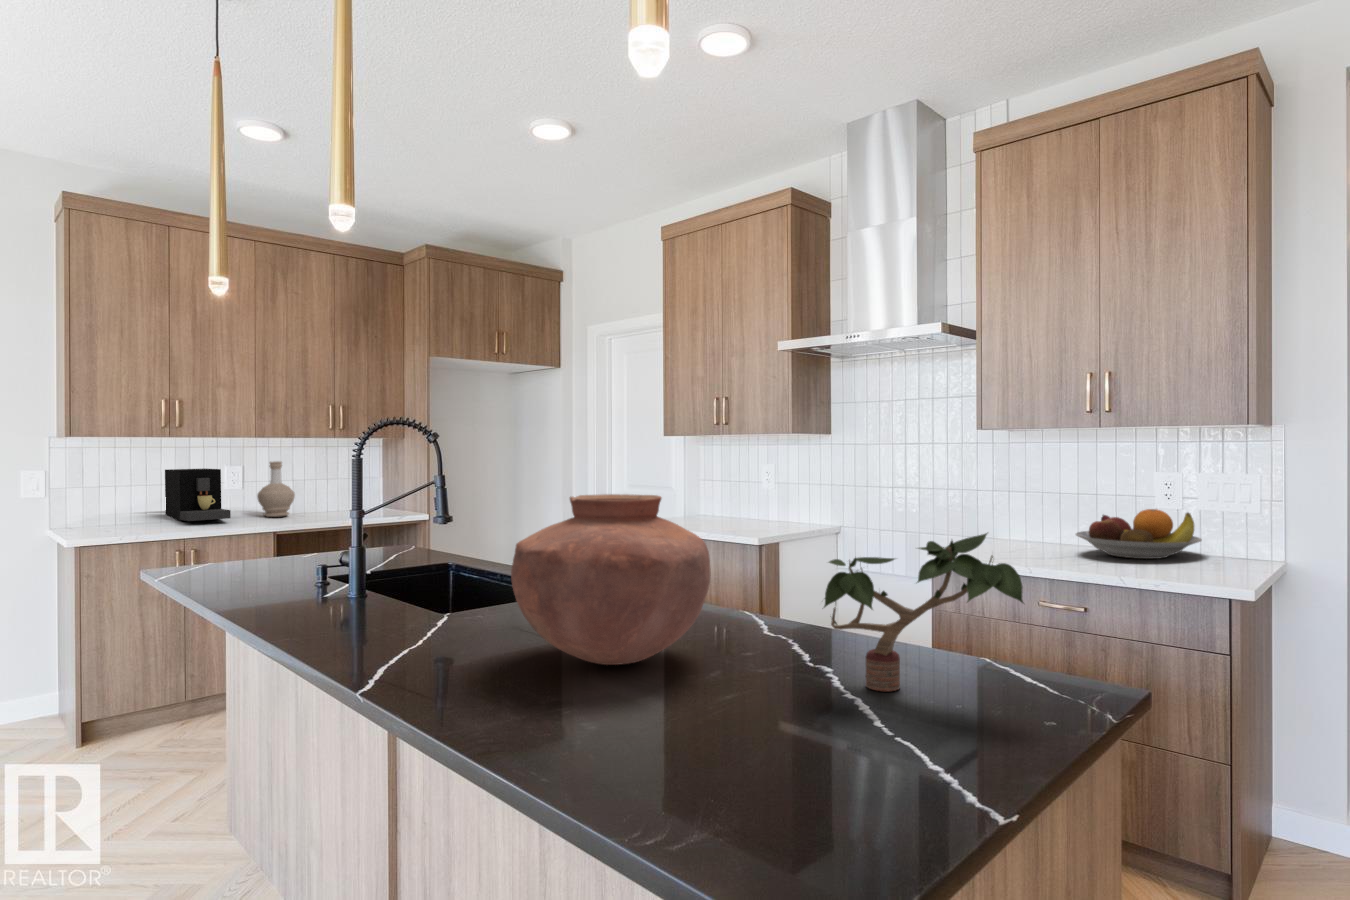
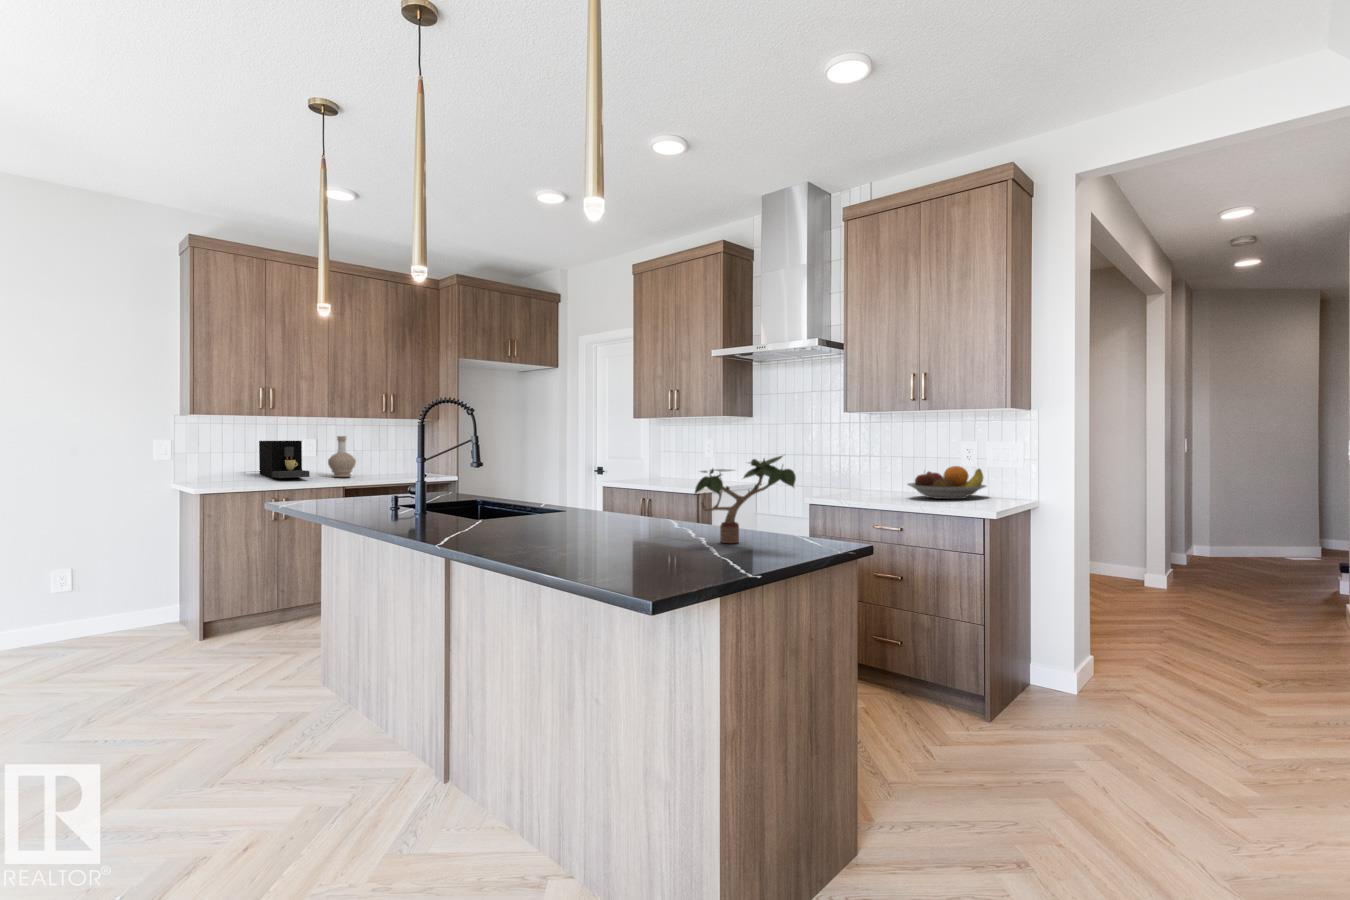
vase: present [511,494,710,665] -> none [521,438,638,535]

